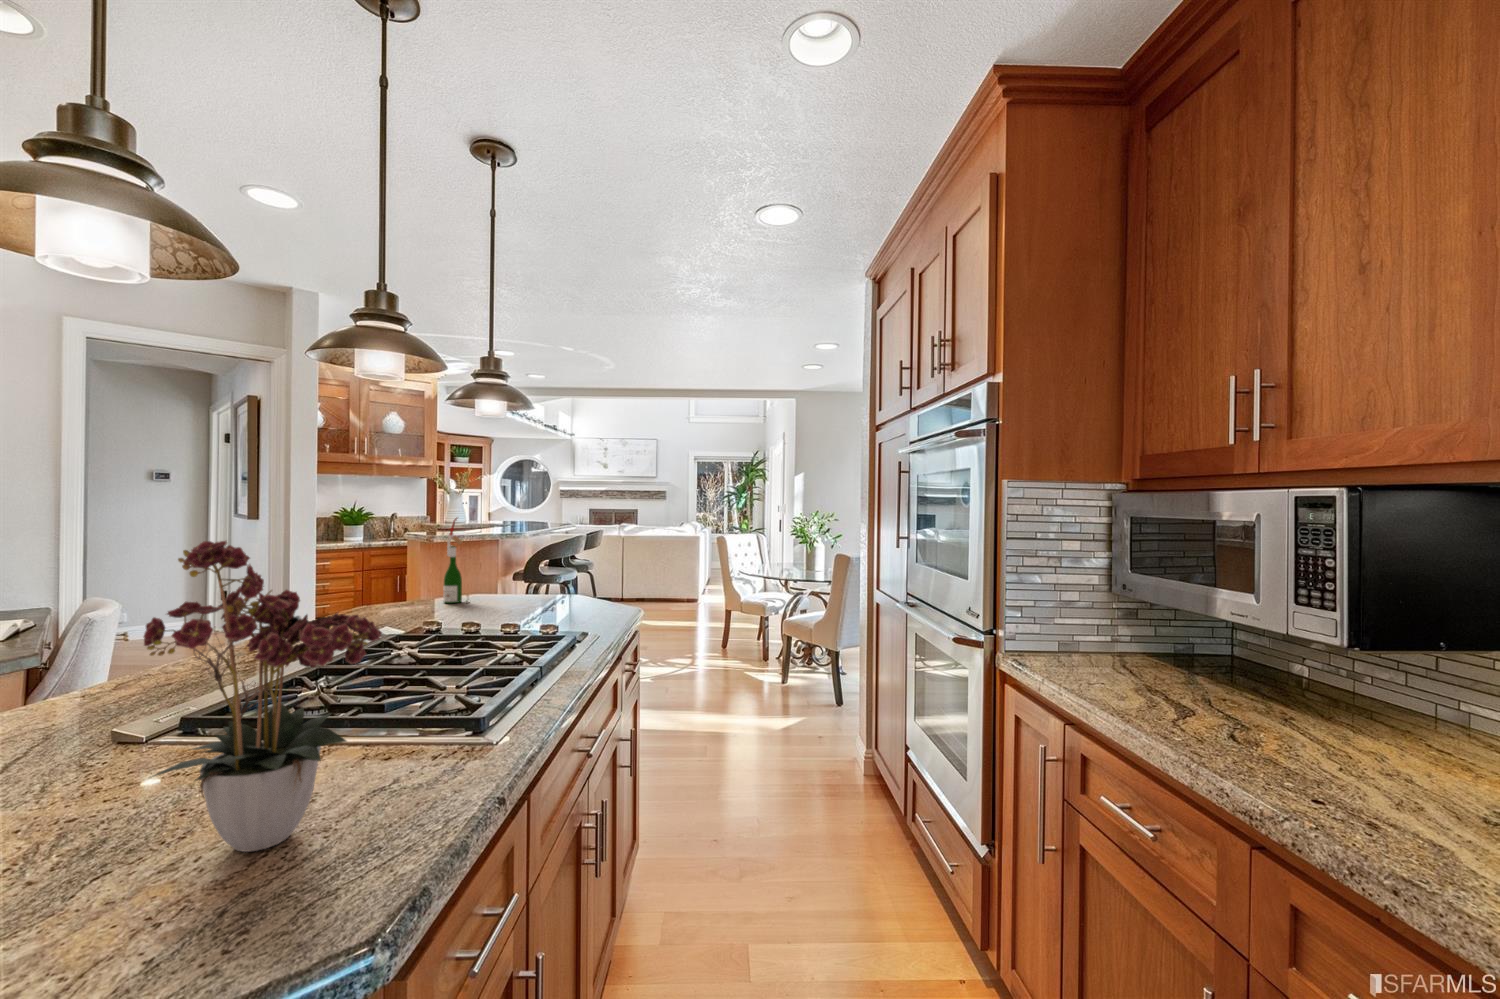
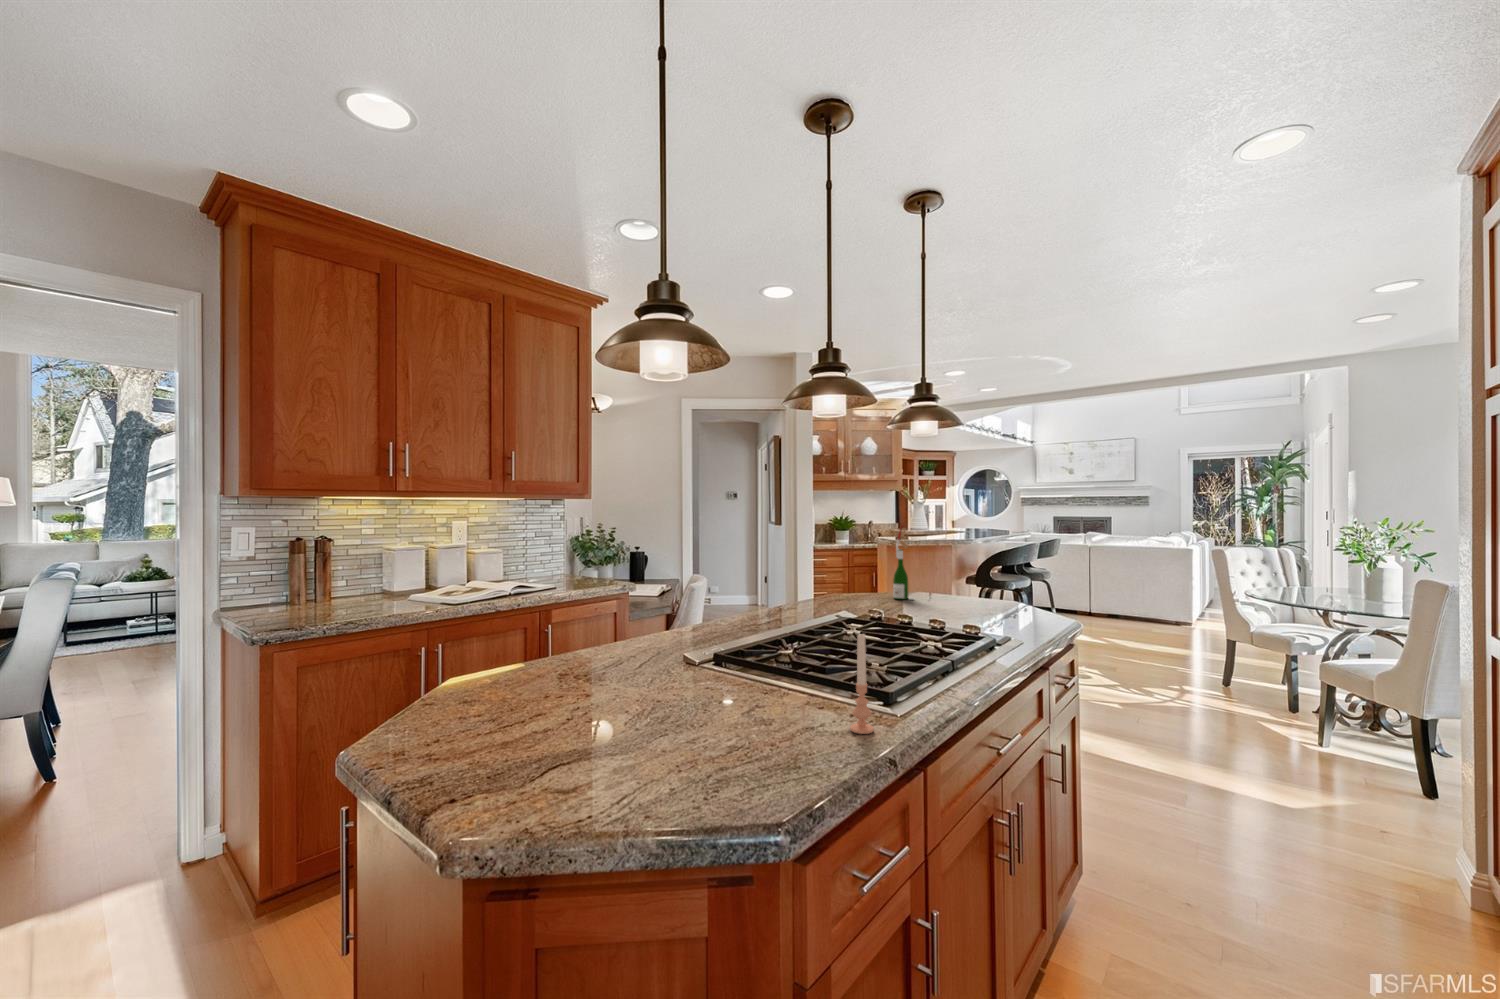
flower arrangement: present [143,541,382,852] -> none [668,528,816,747]
candle: none [437,653,470,779] -> present [850,634,874,734]

